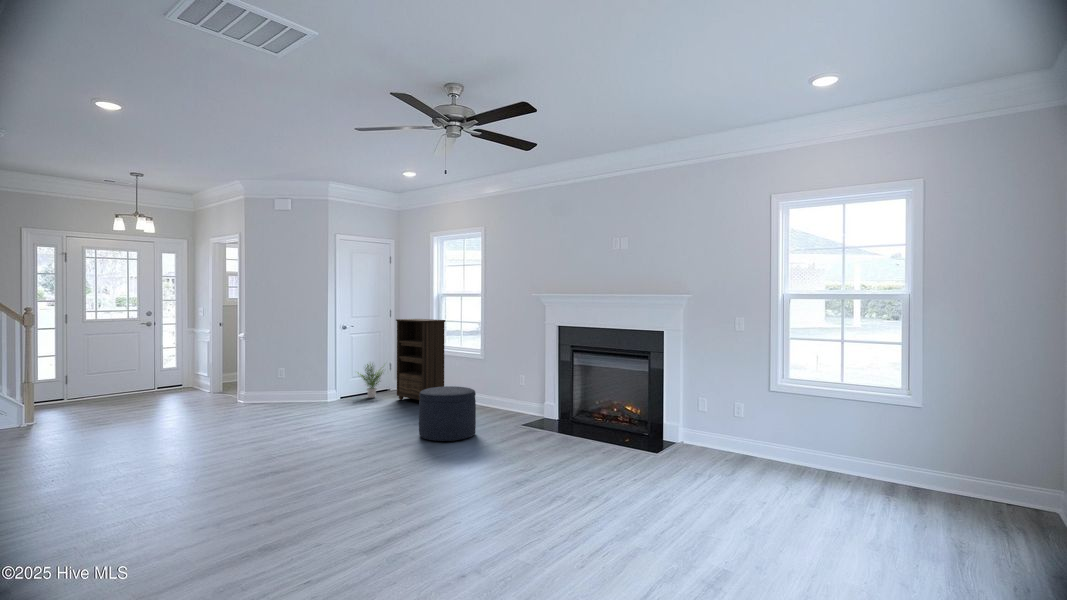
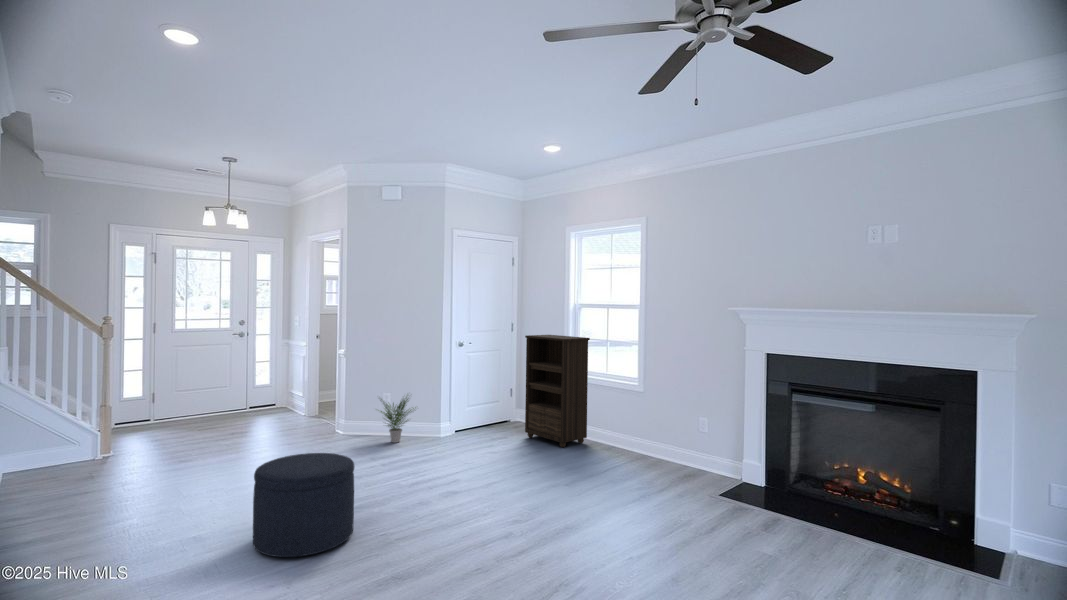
potted plant: present [358,364,383,398] -> present [381,397,414,443]
ottoman: present [419,386,476,441] -> present [253,453,354,557]

